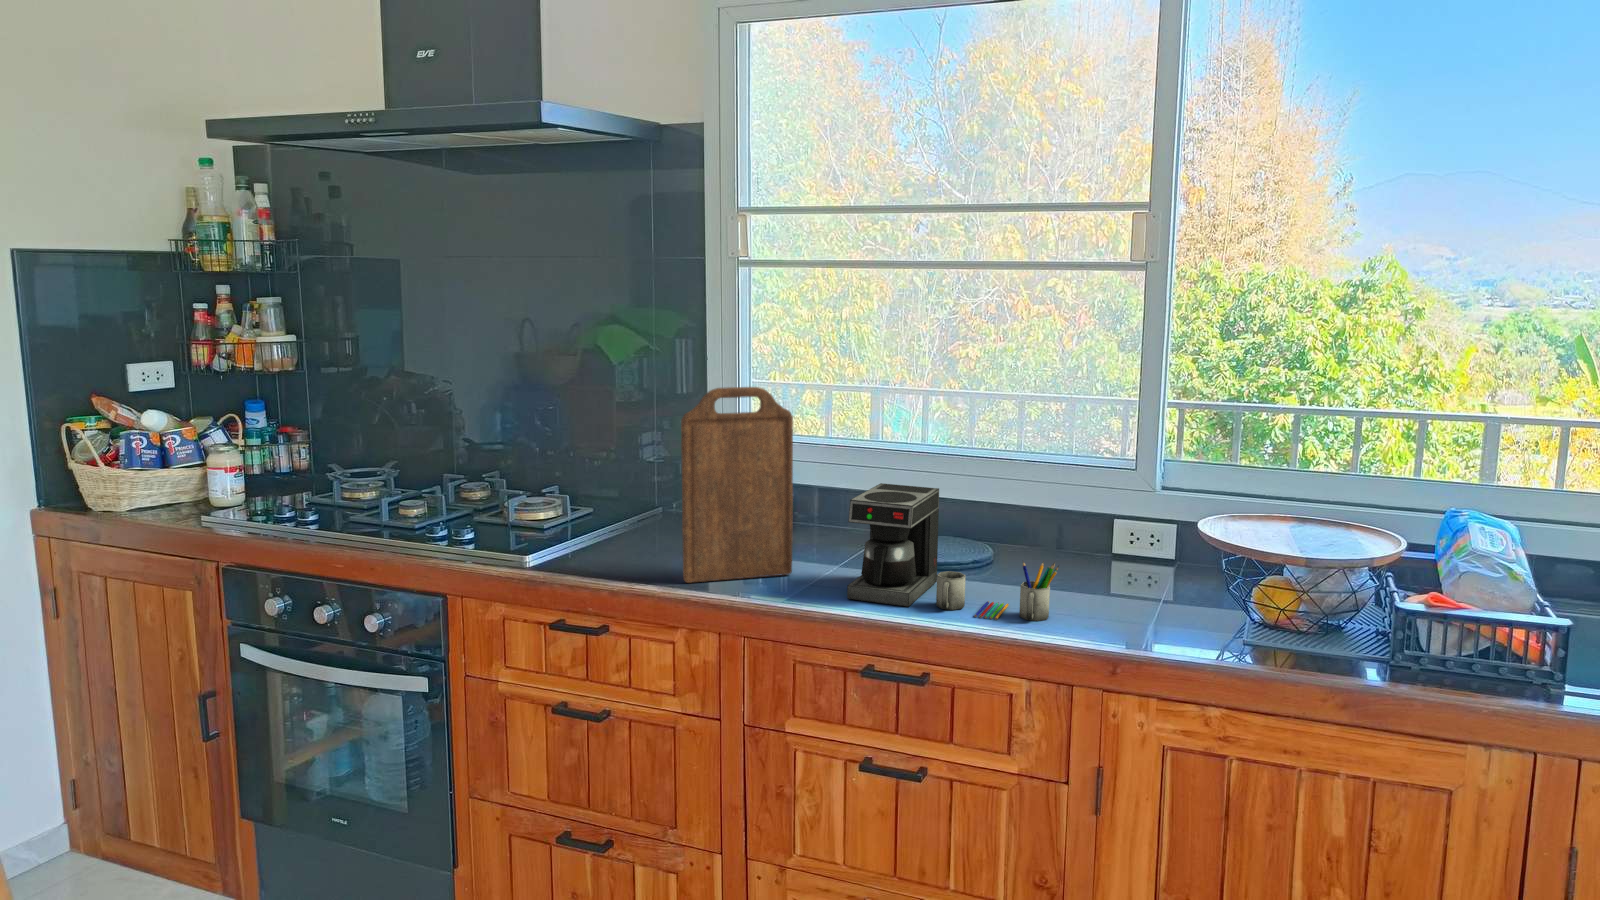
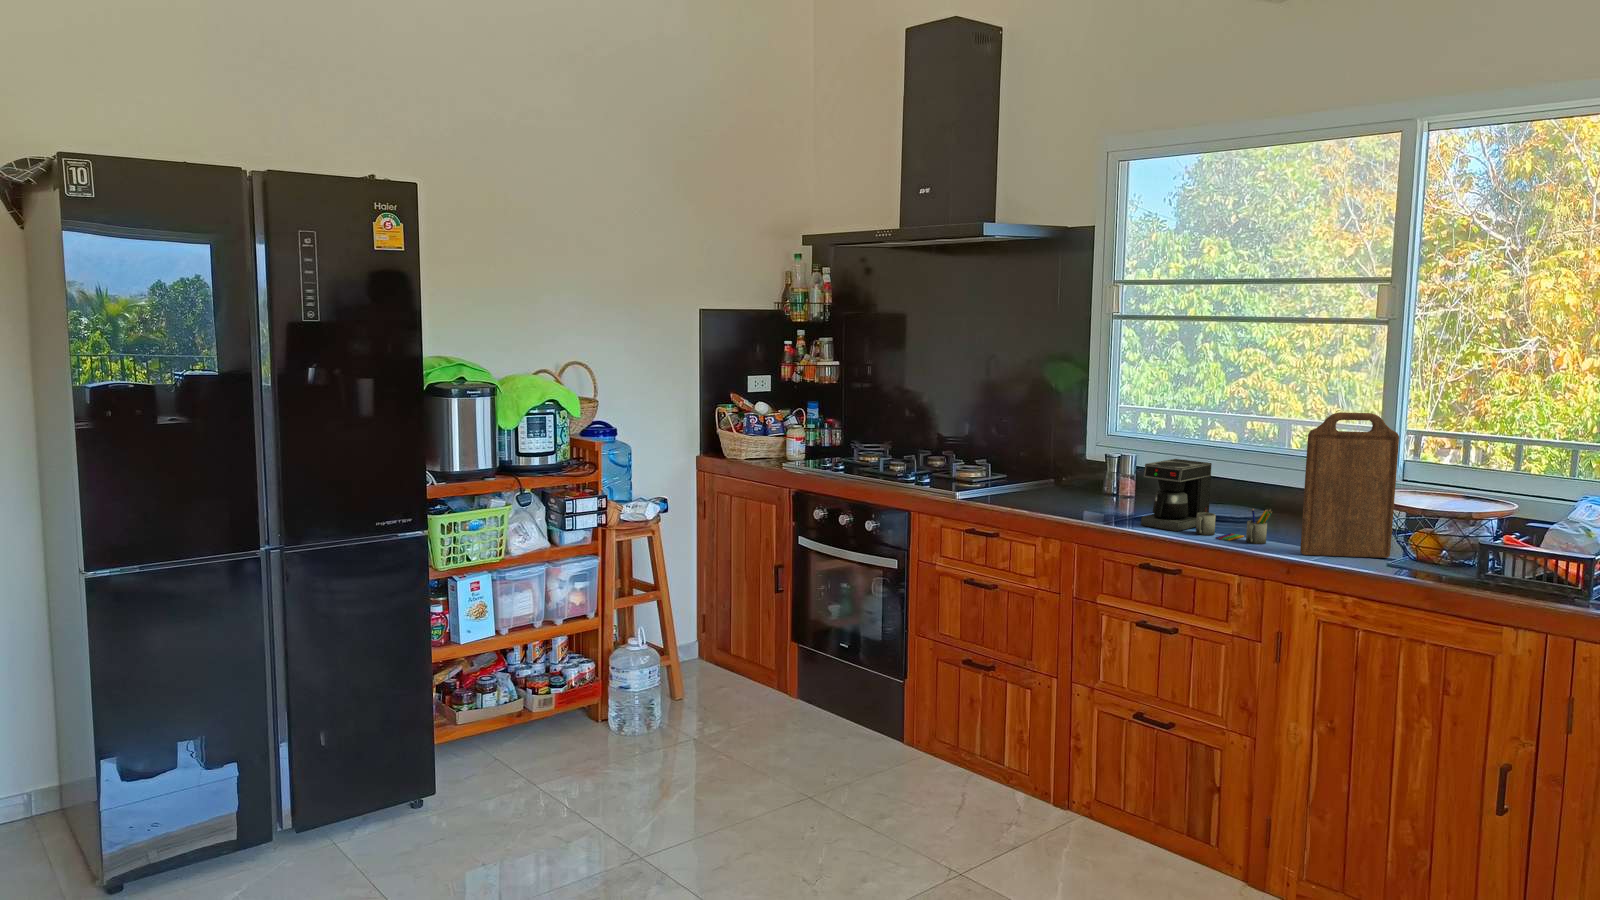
cutting board: present [681,387,793,583] -> present [1300,412,1399,558]

